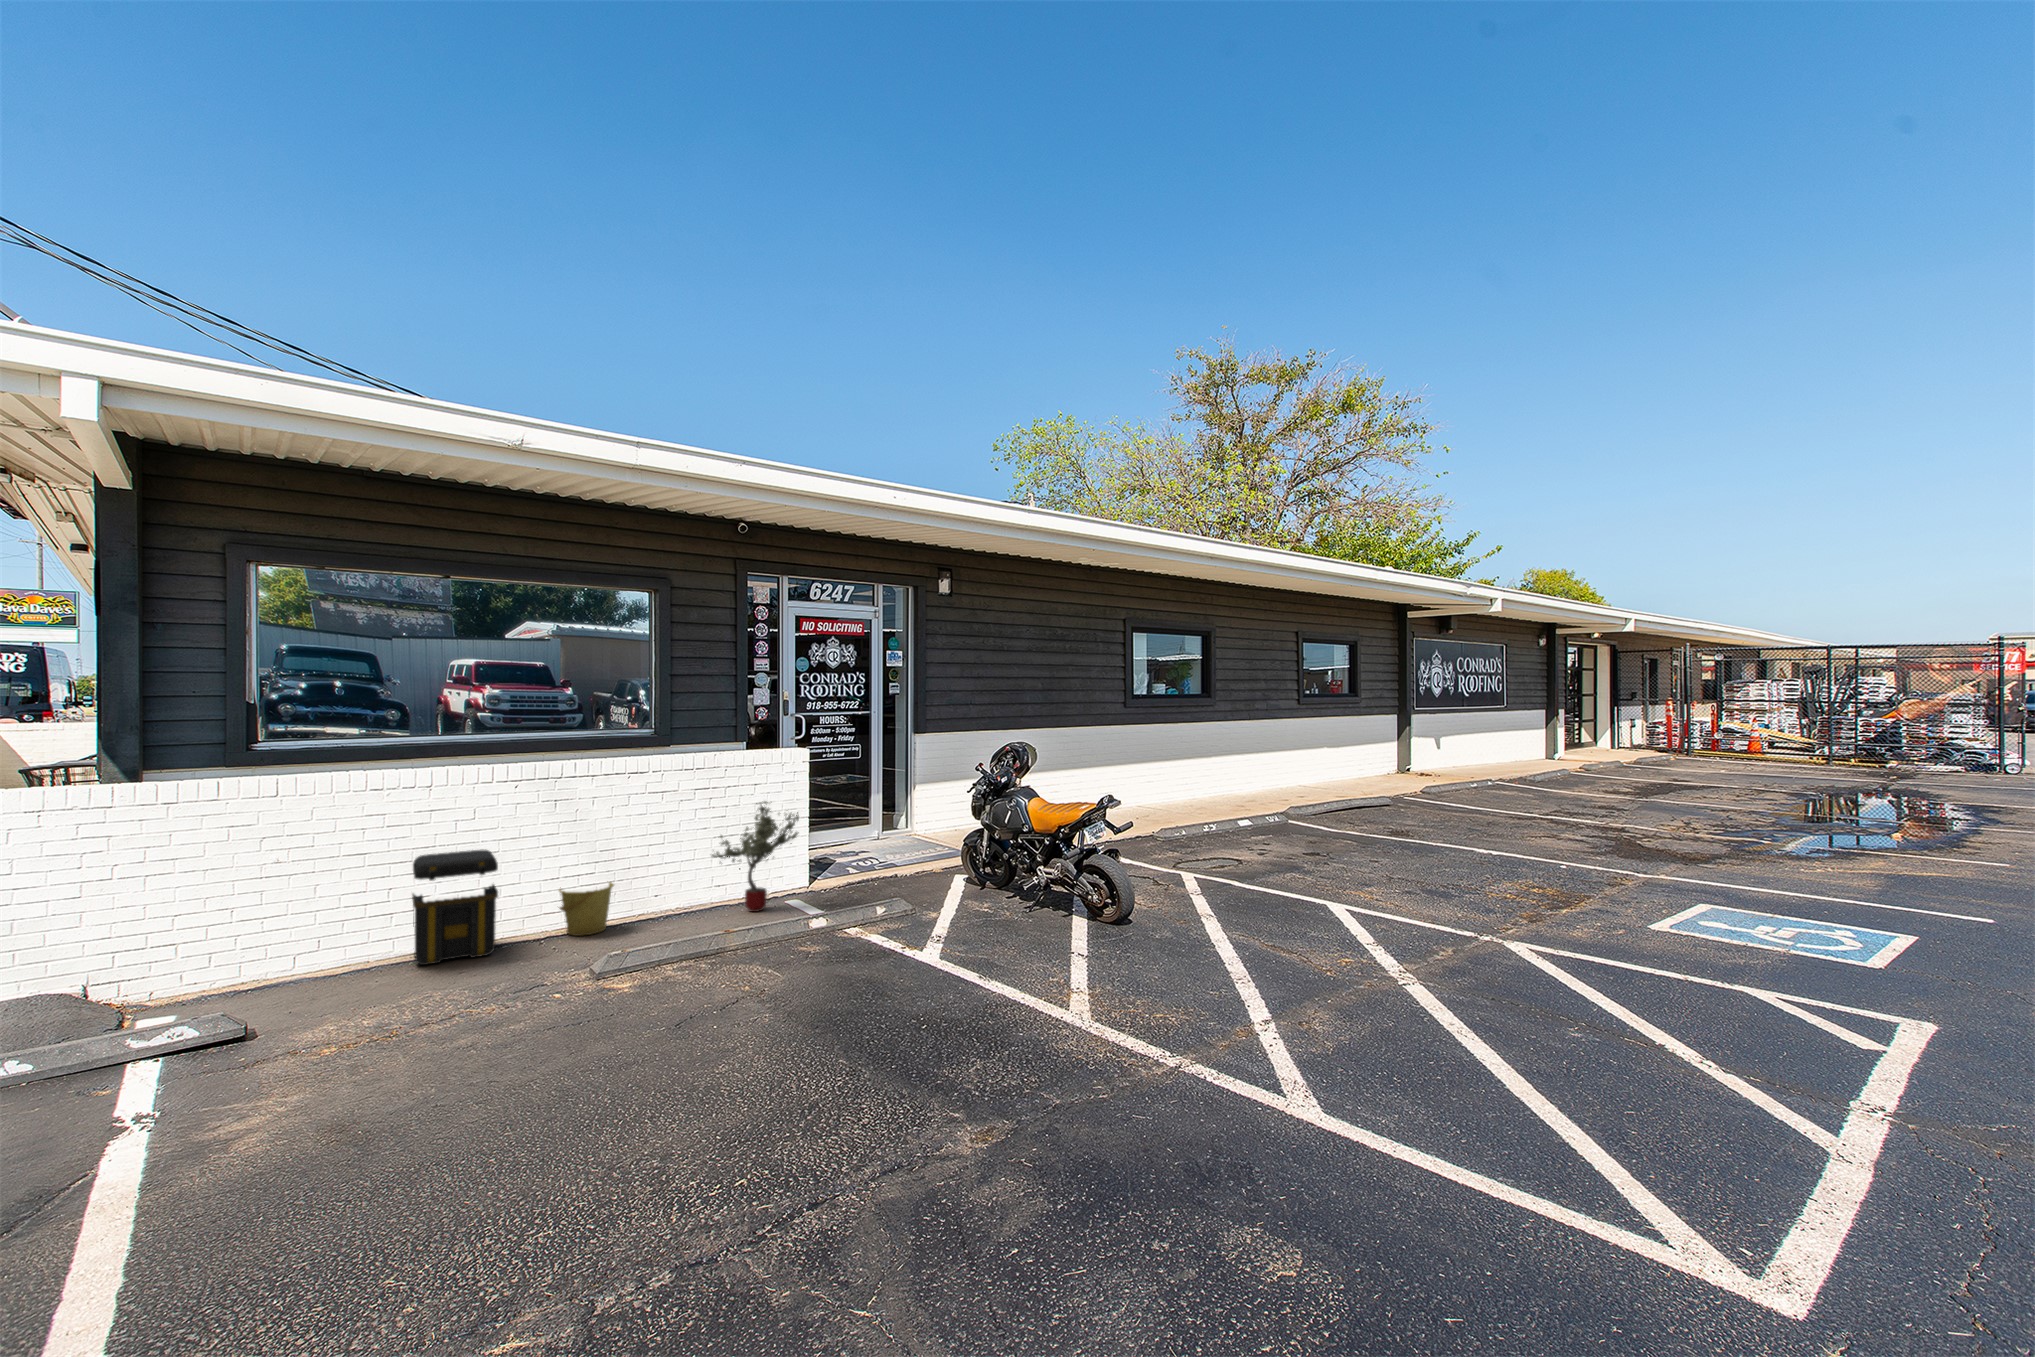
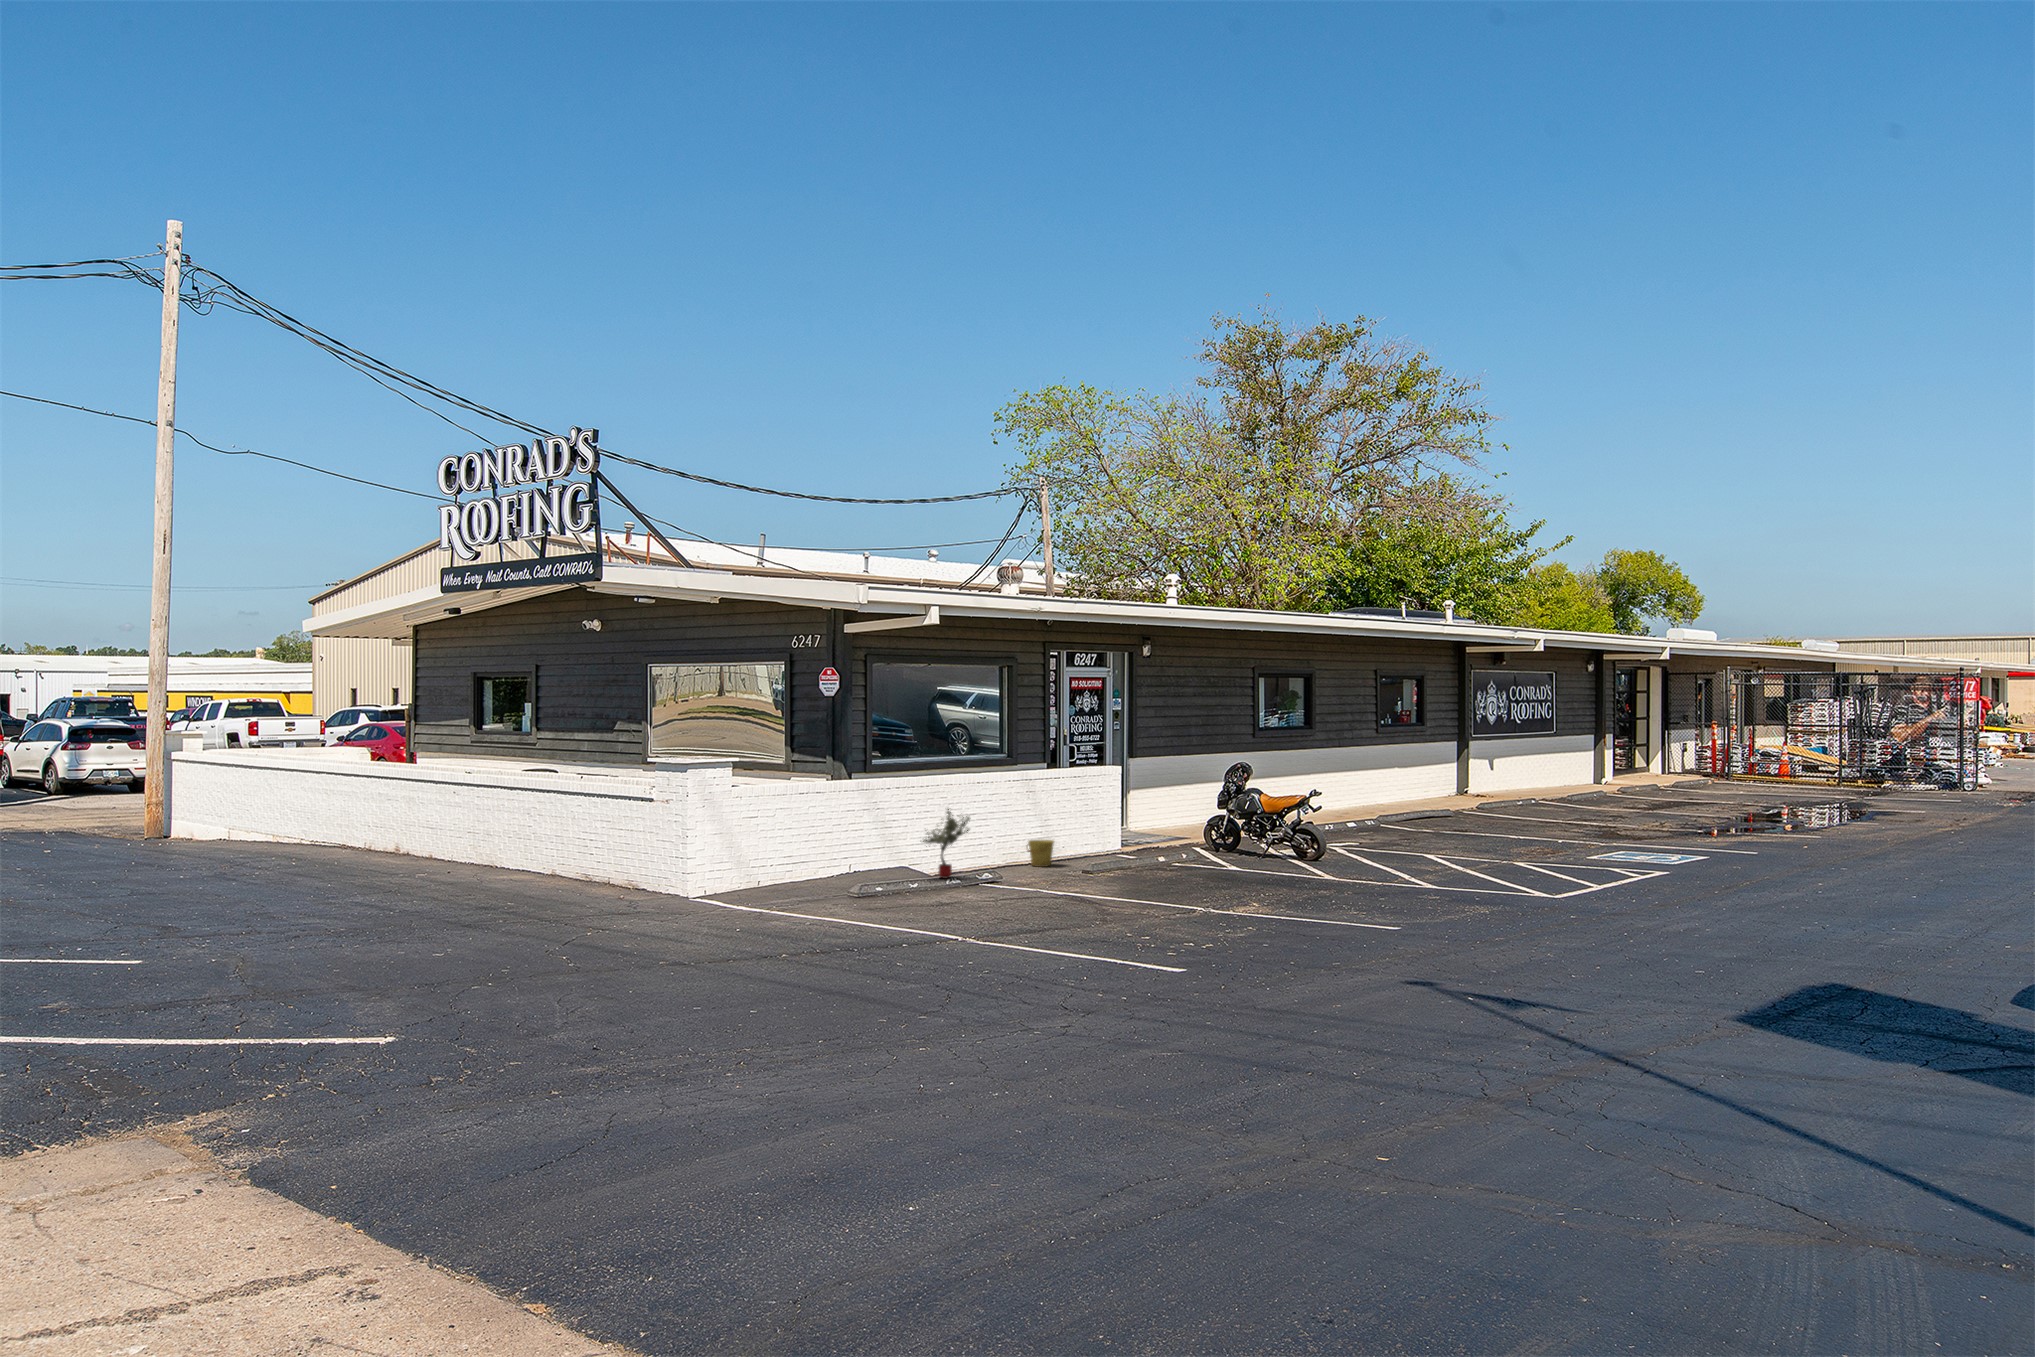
potted tree: present [712,801,799,912] -> present [923,808,970,878]
toolbox: present [412,849,498,965] -> none [976,819,1024,874]

